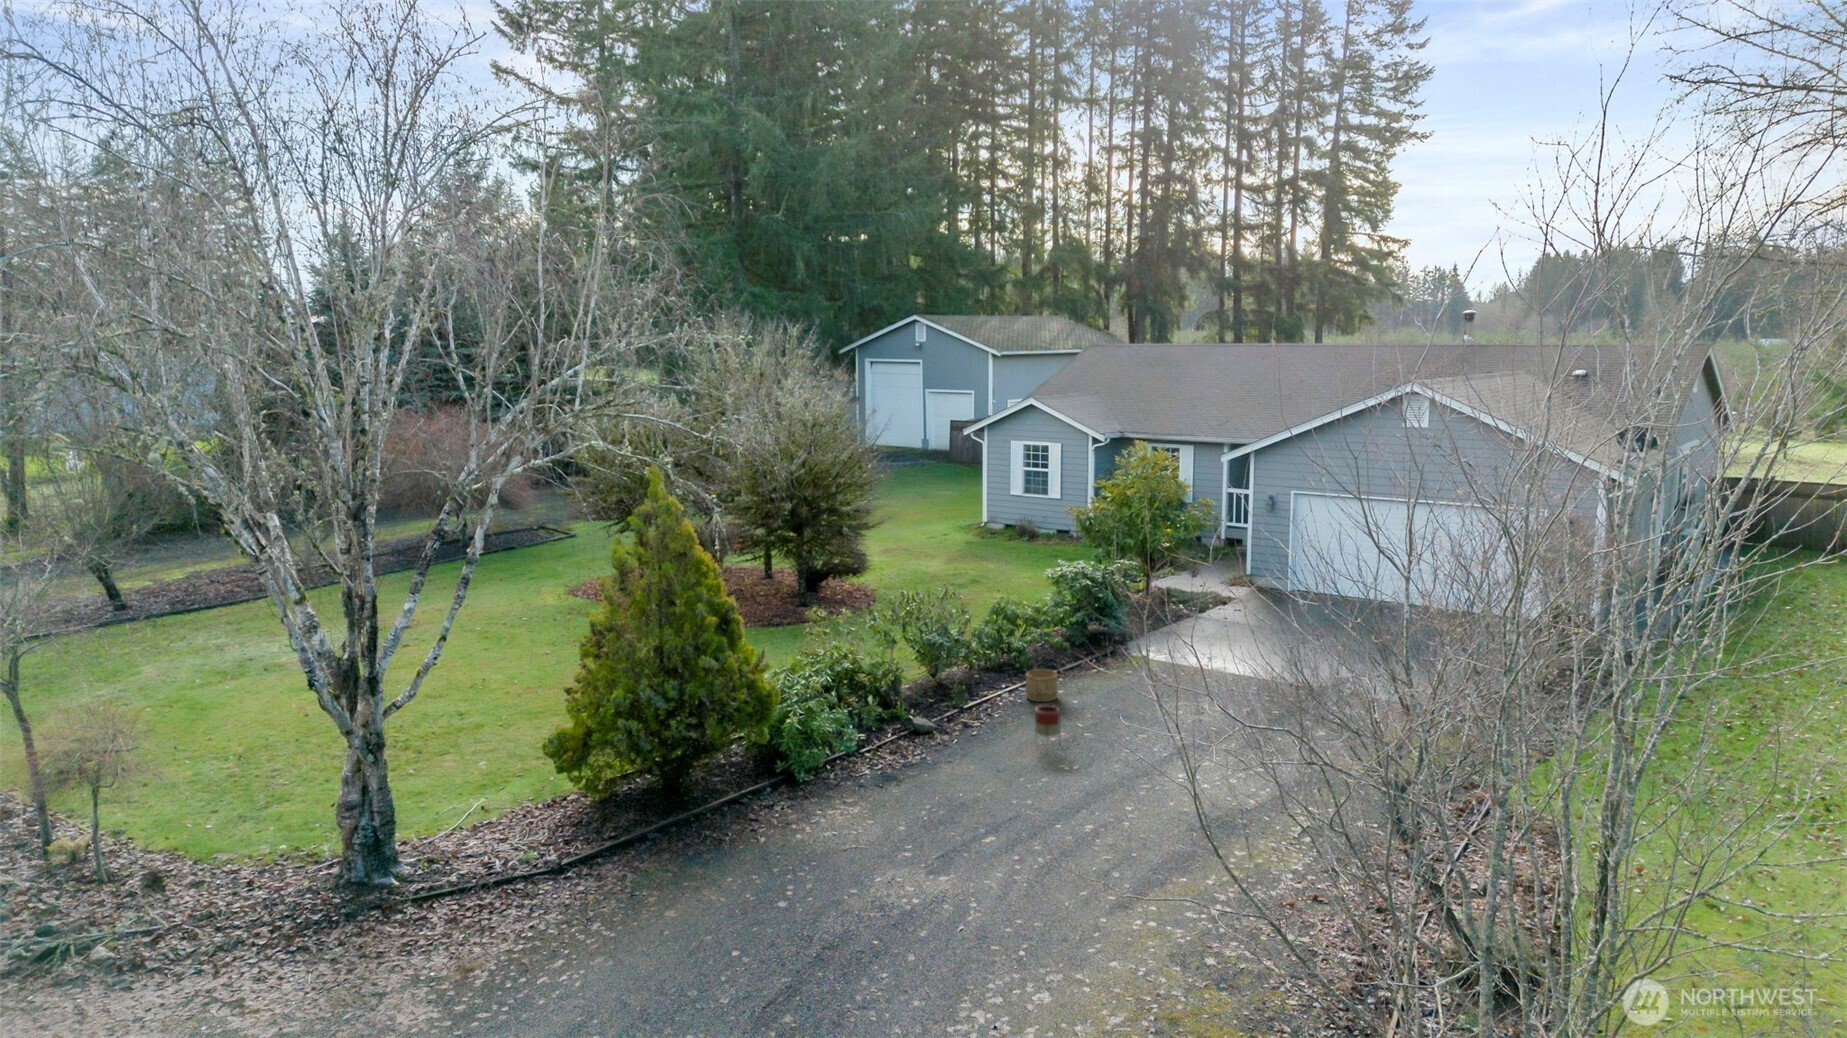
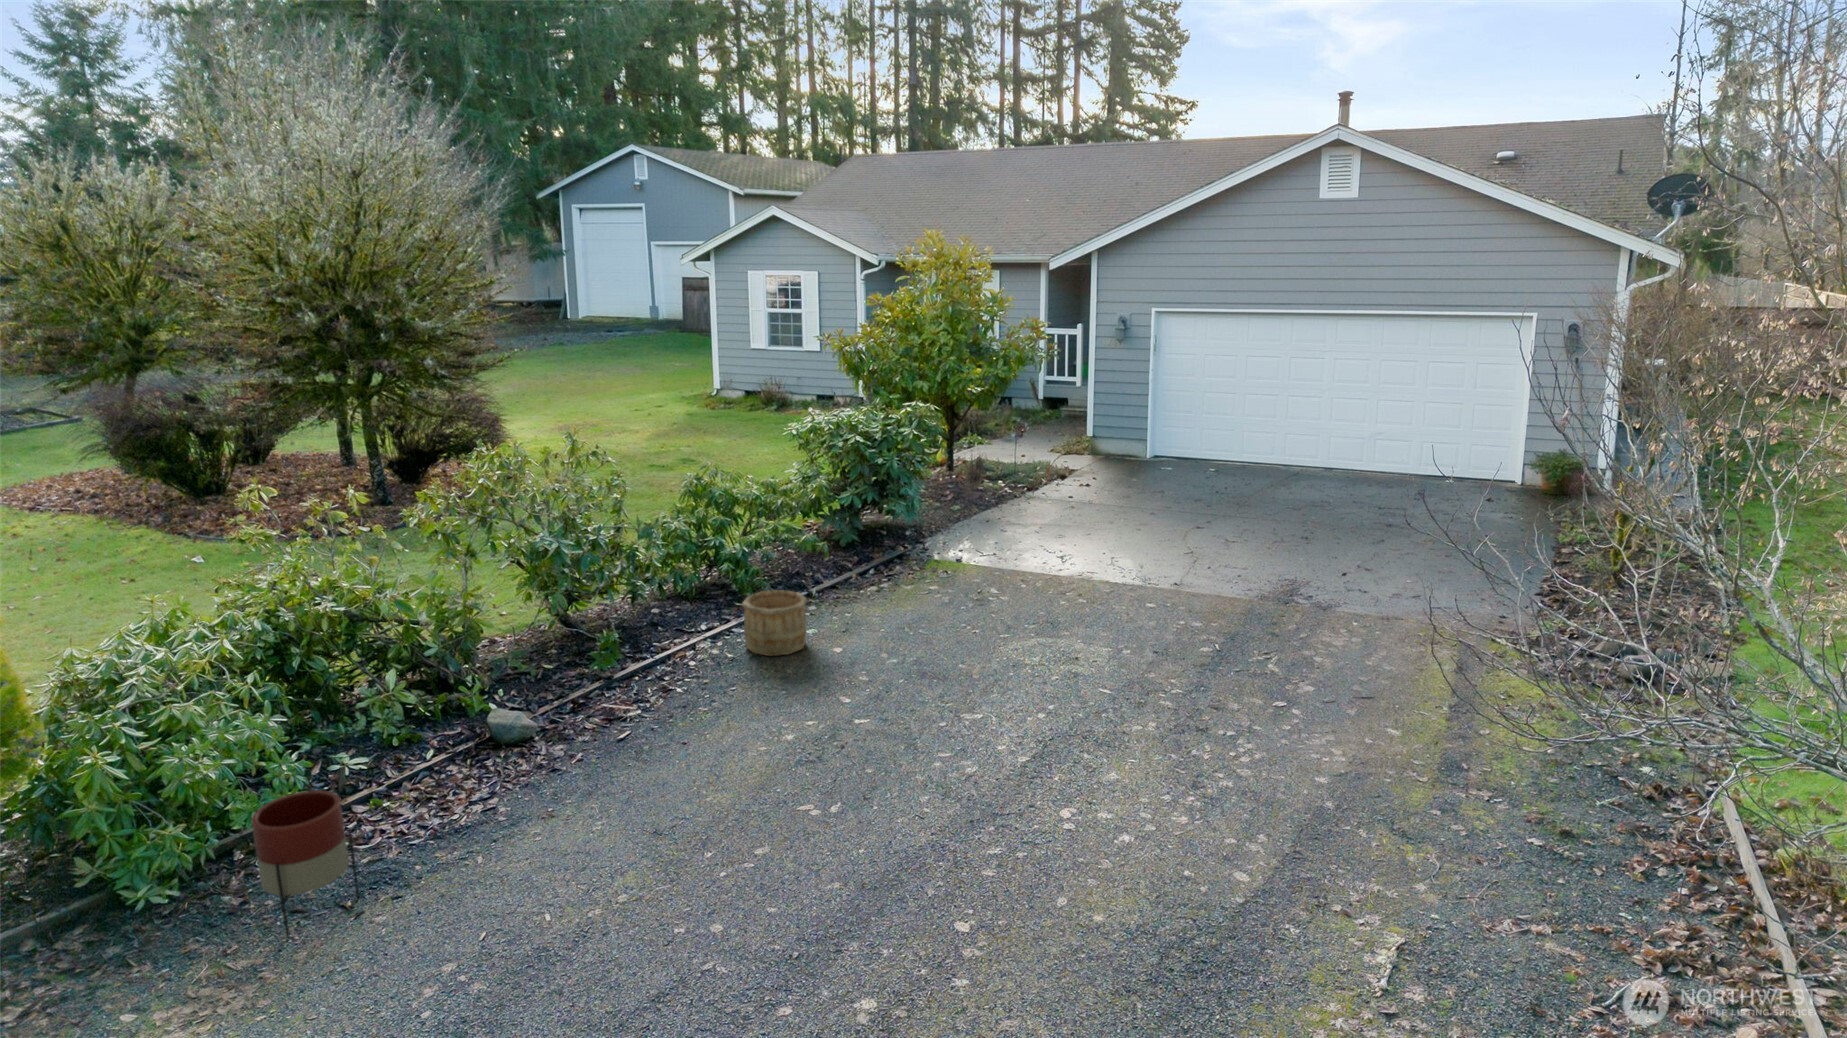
planter: present [1035,705,1060,737] -> present [251,790,359,937]

